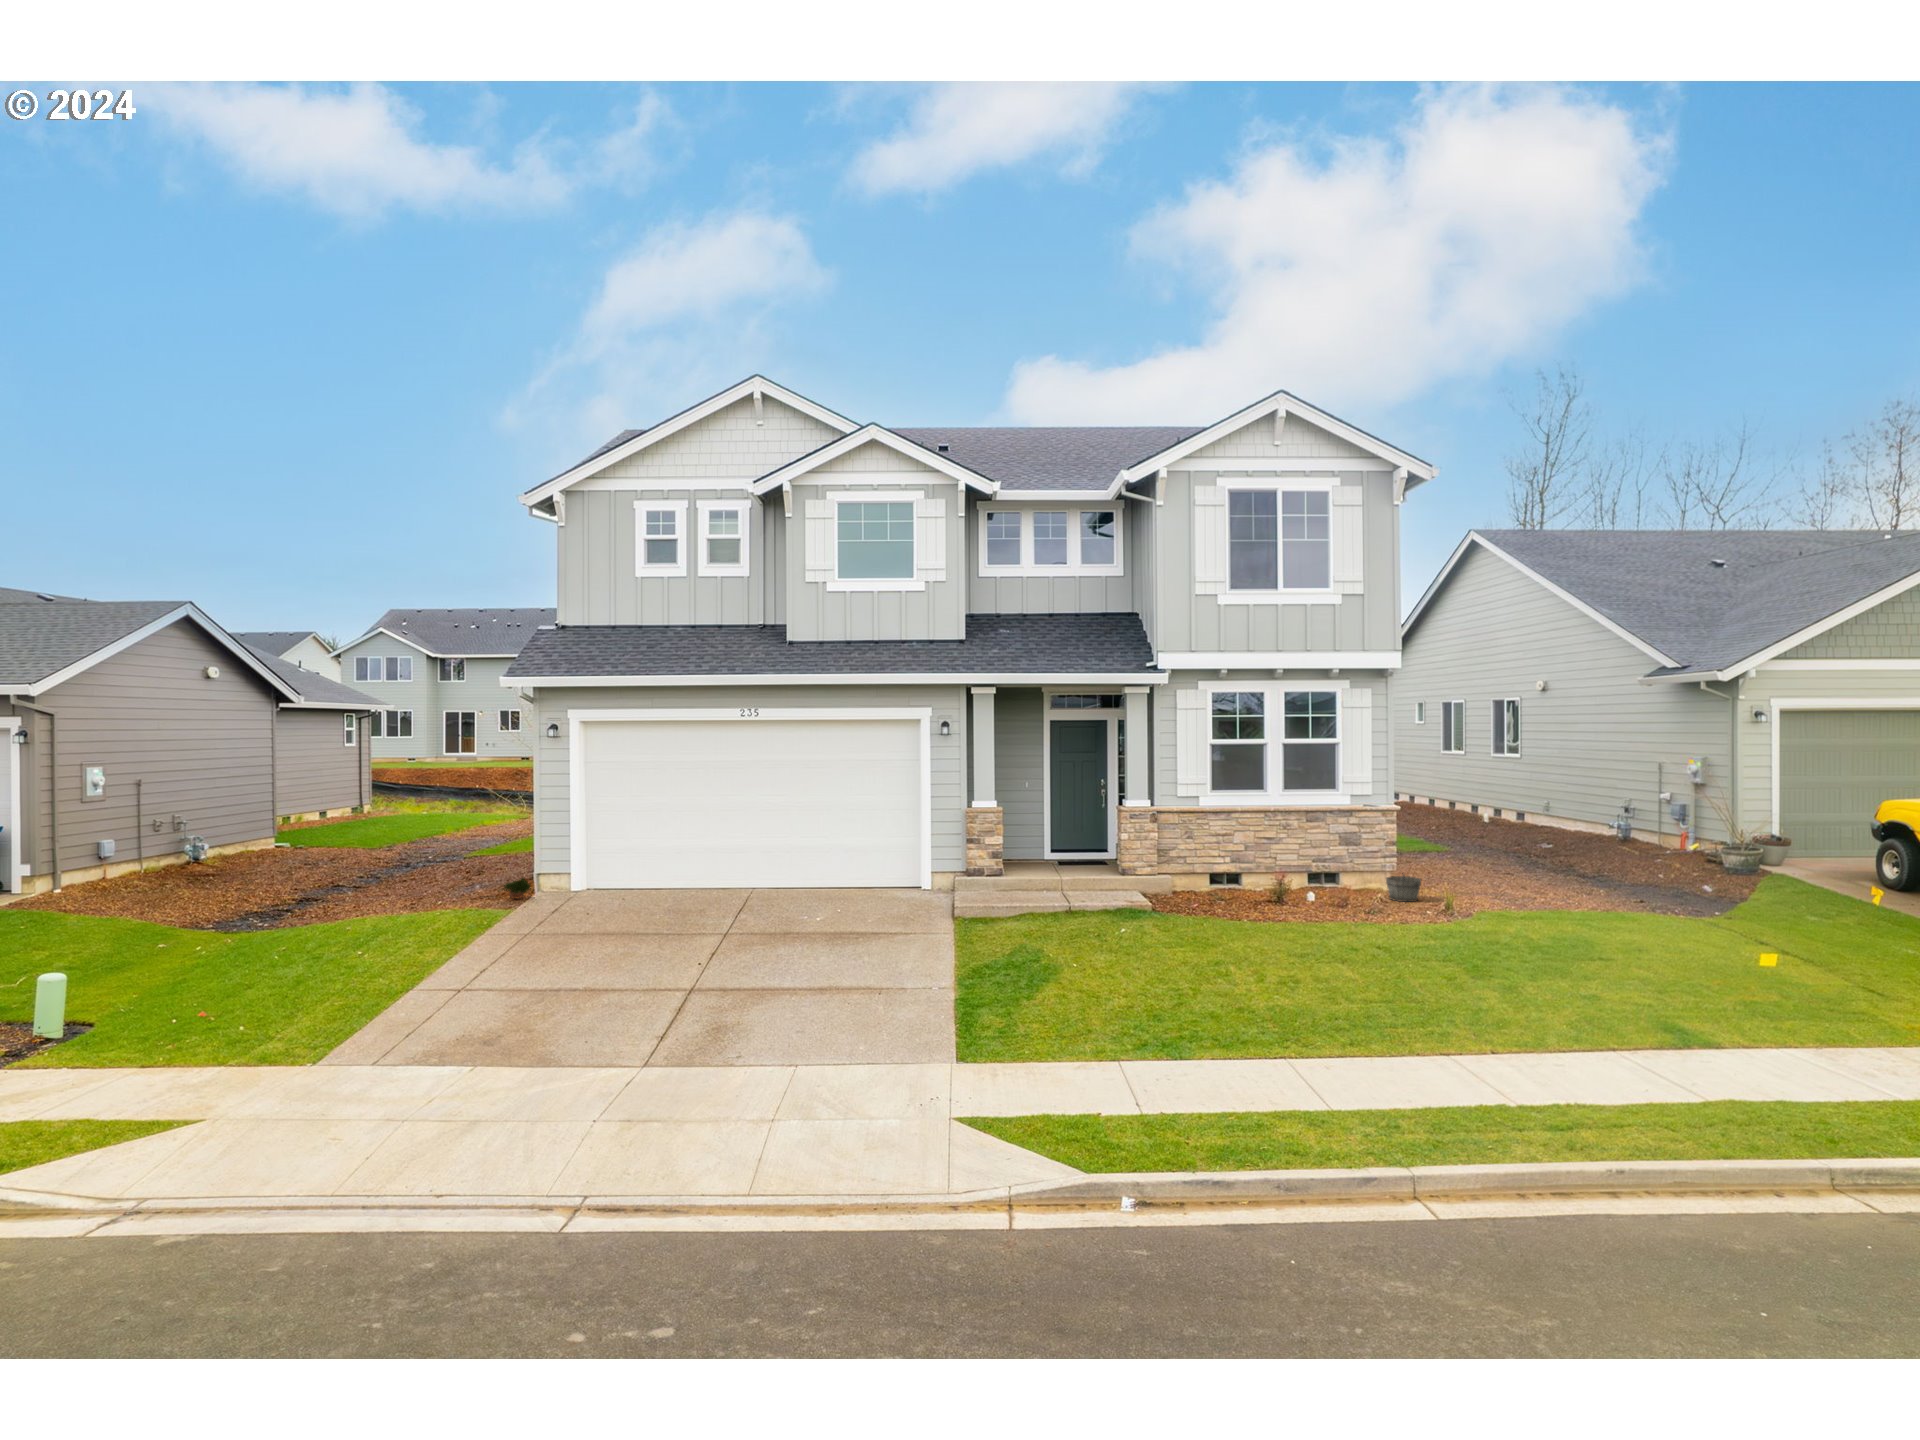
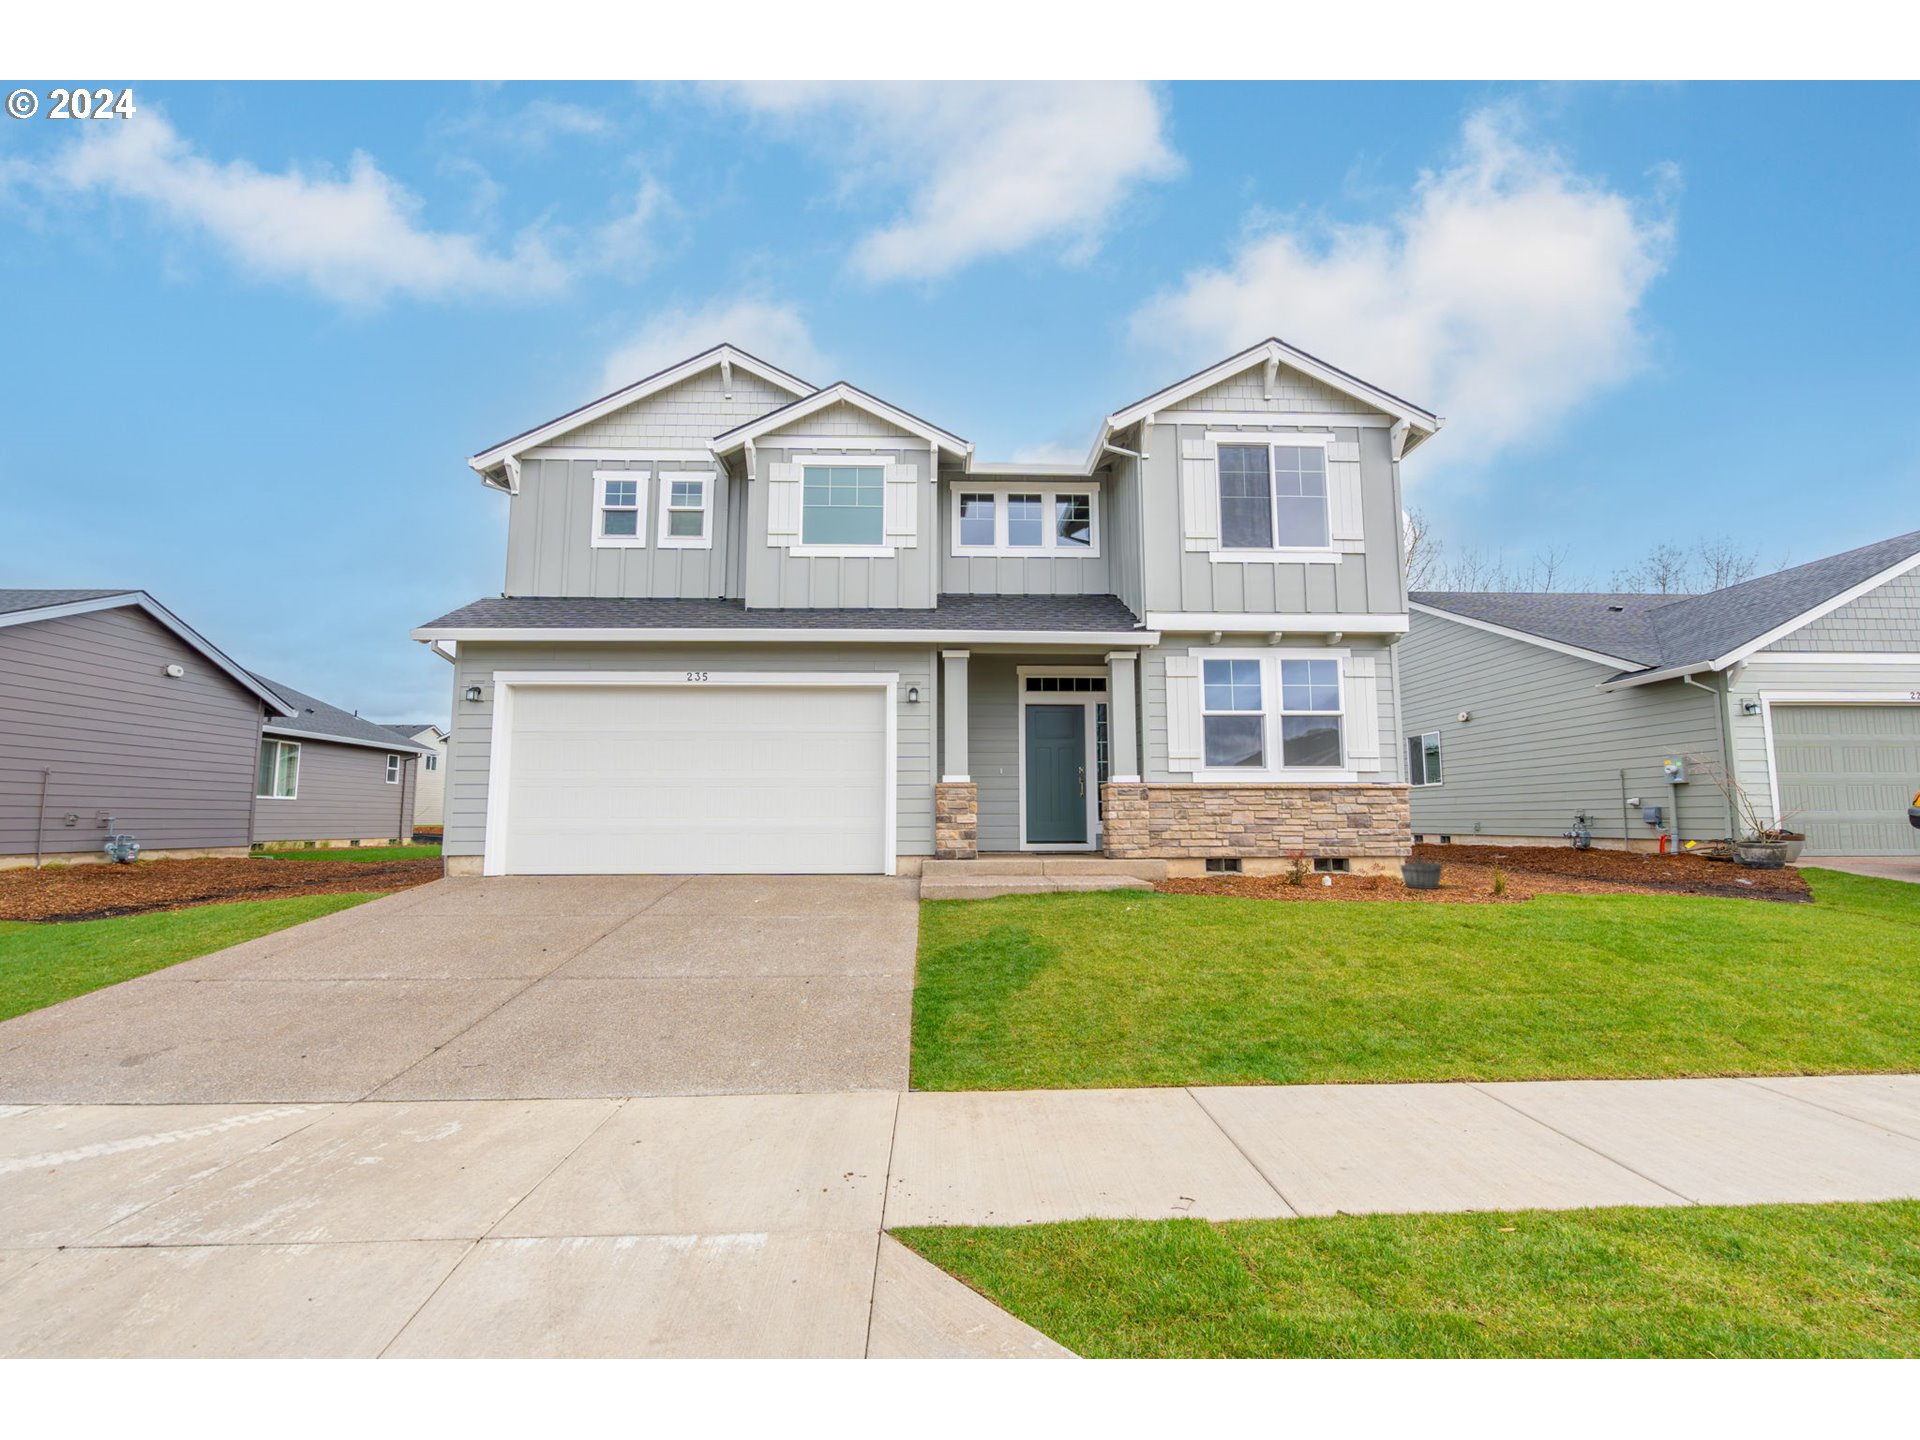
potted plant: present [503,877,534,899] -> none [391,859,440,886]

